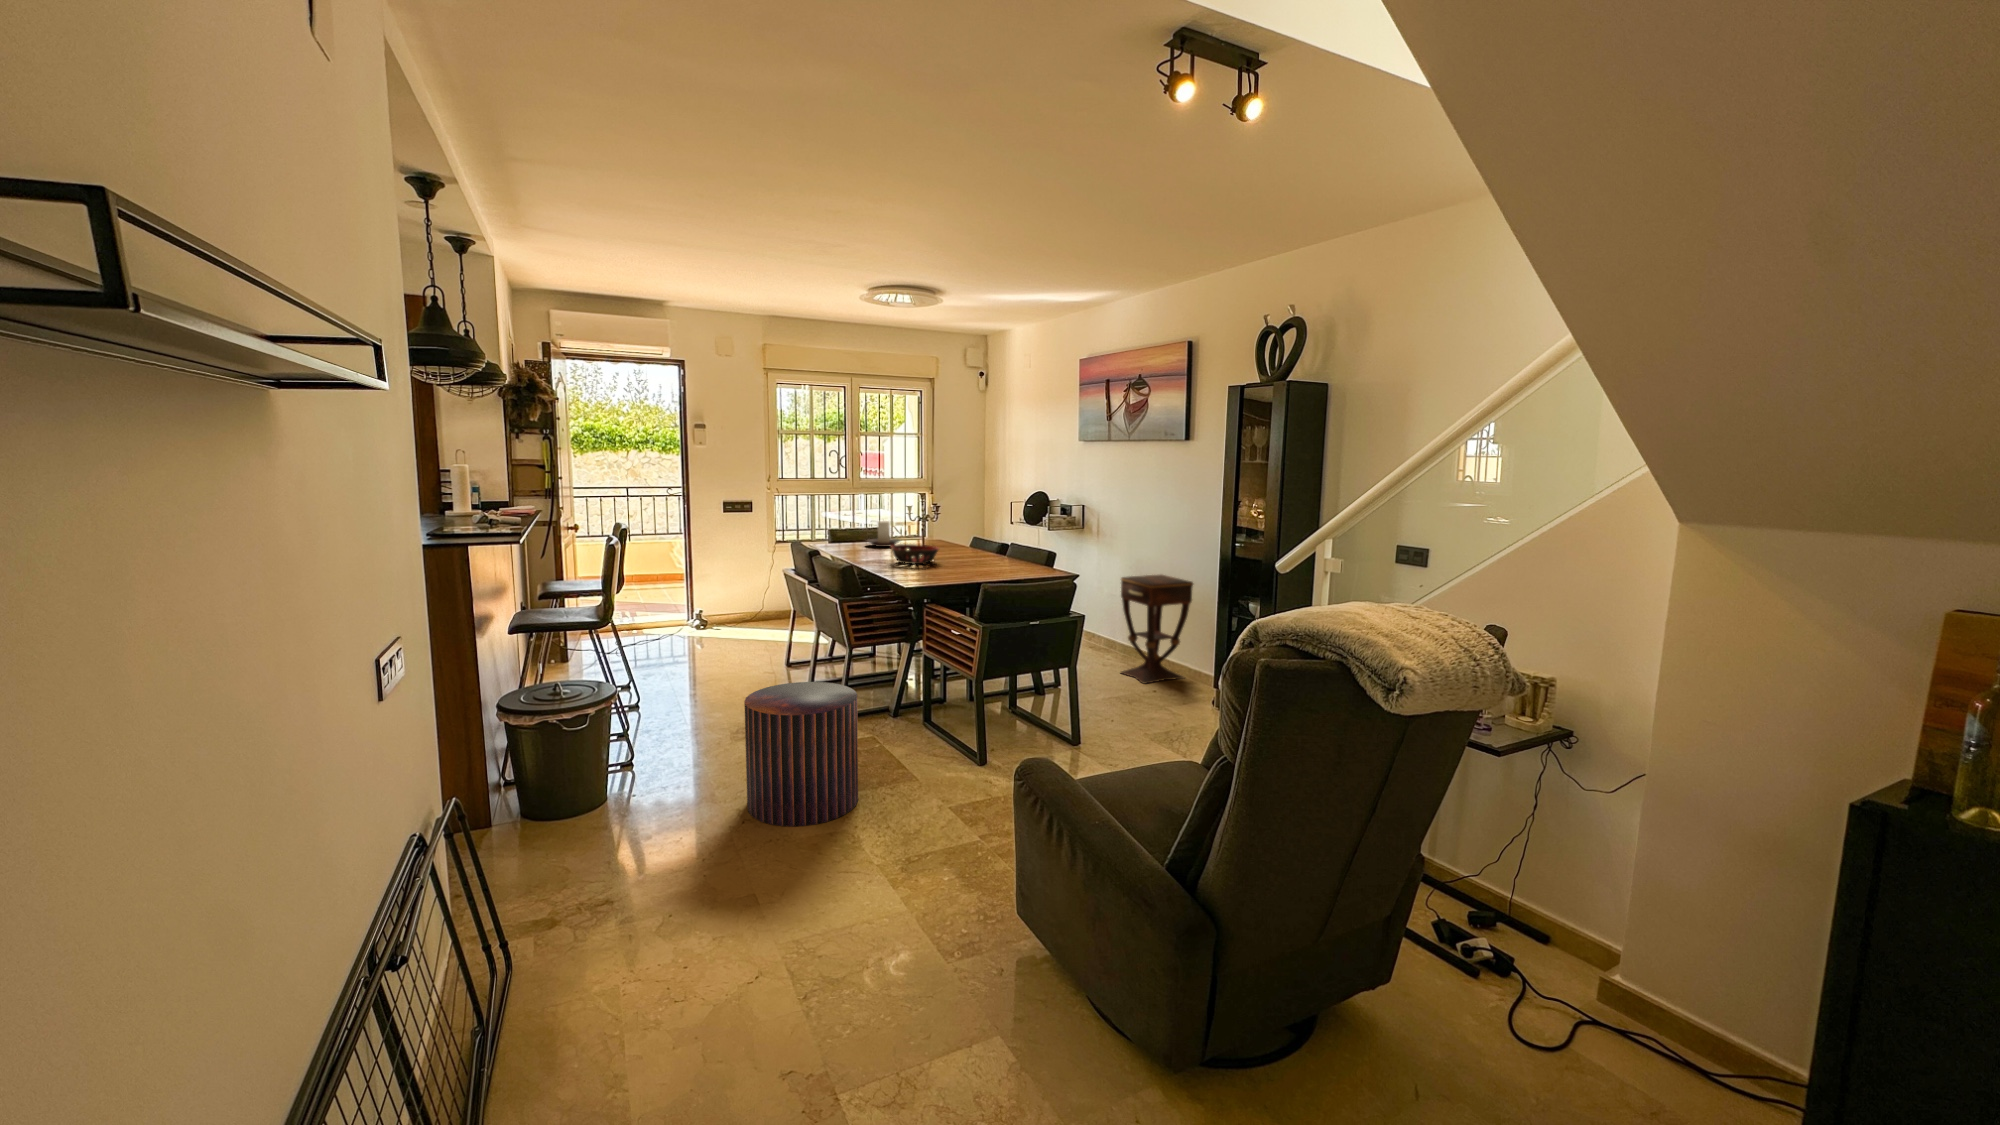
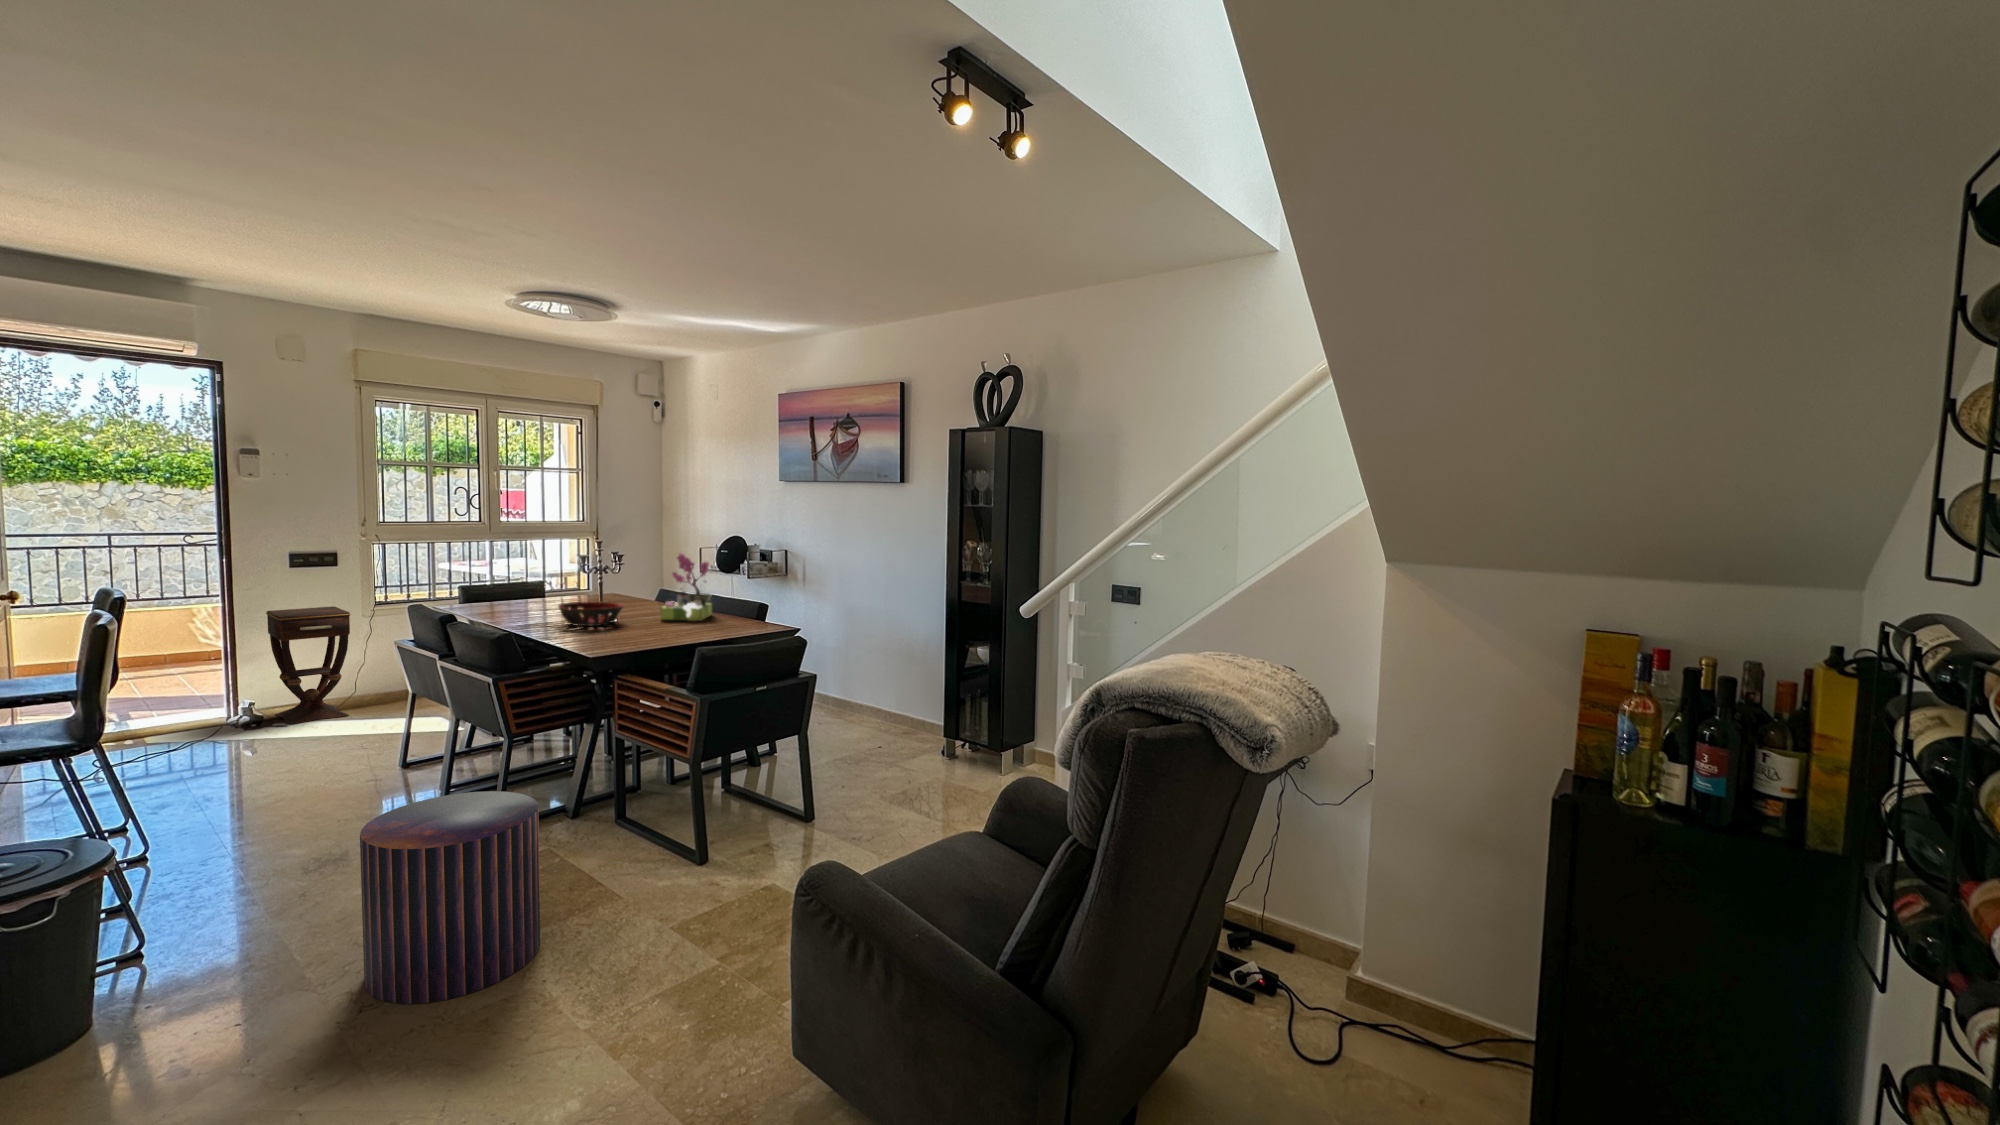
flower arrangement: none [968,504,1011,564] -> present [661,554,712,621]
candle holder: present [867,521,900,547] -> none [516,572,566,605]
side table: present [1121,575,1193,684] -> present [266,606,350,725]

